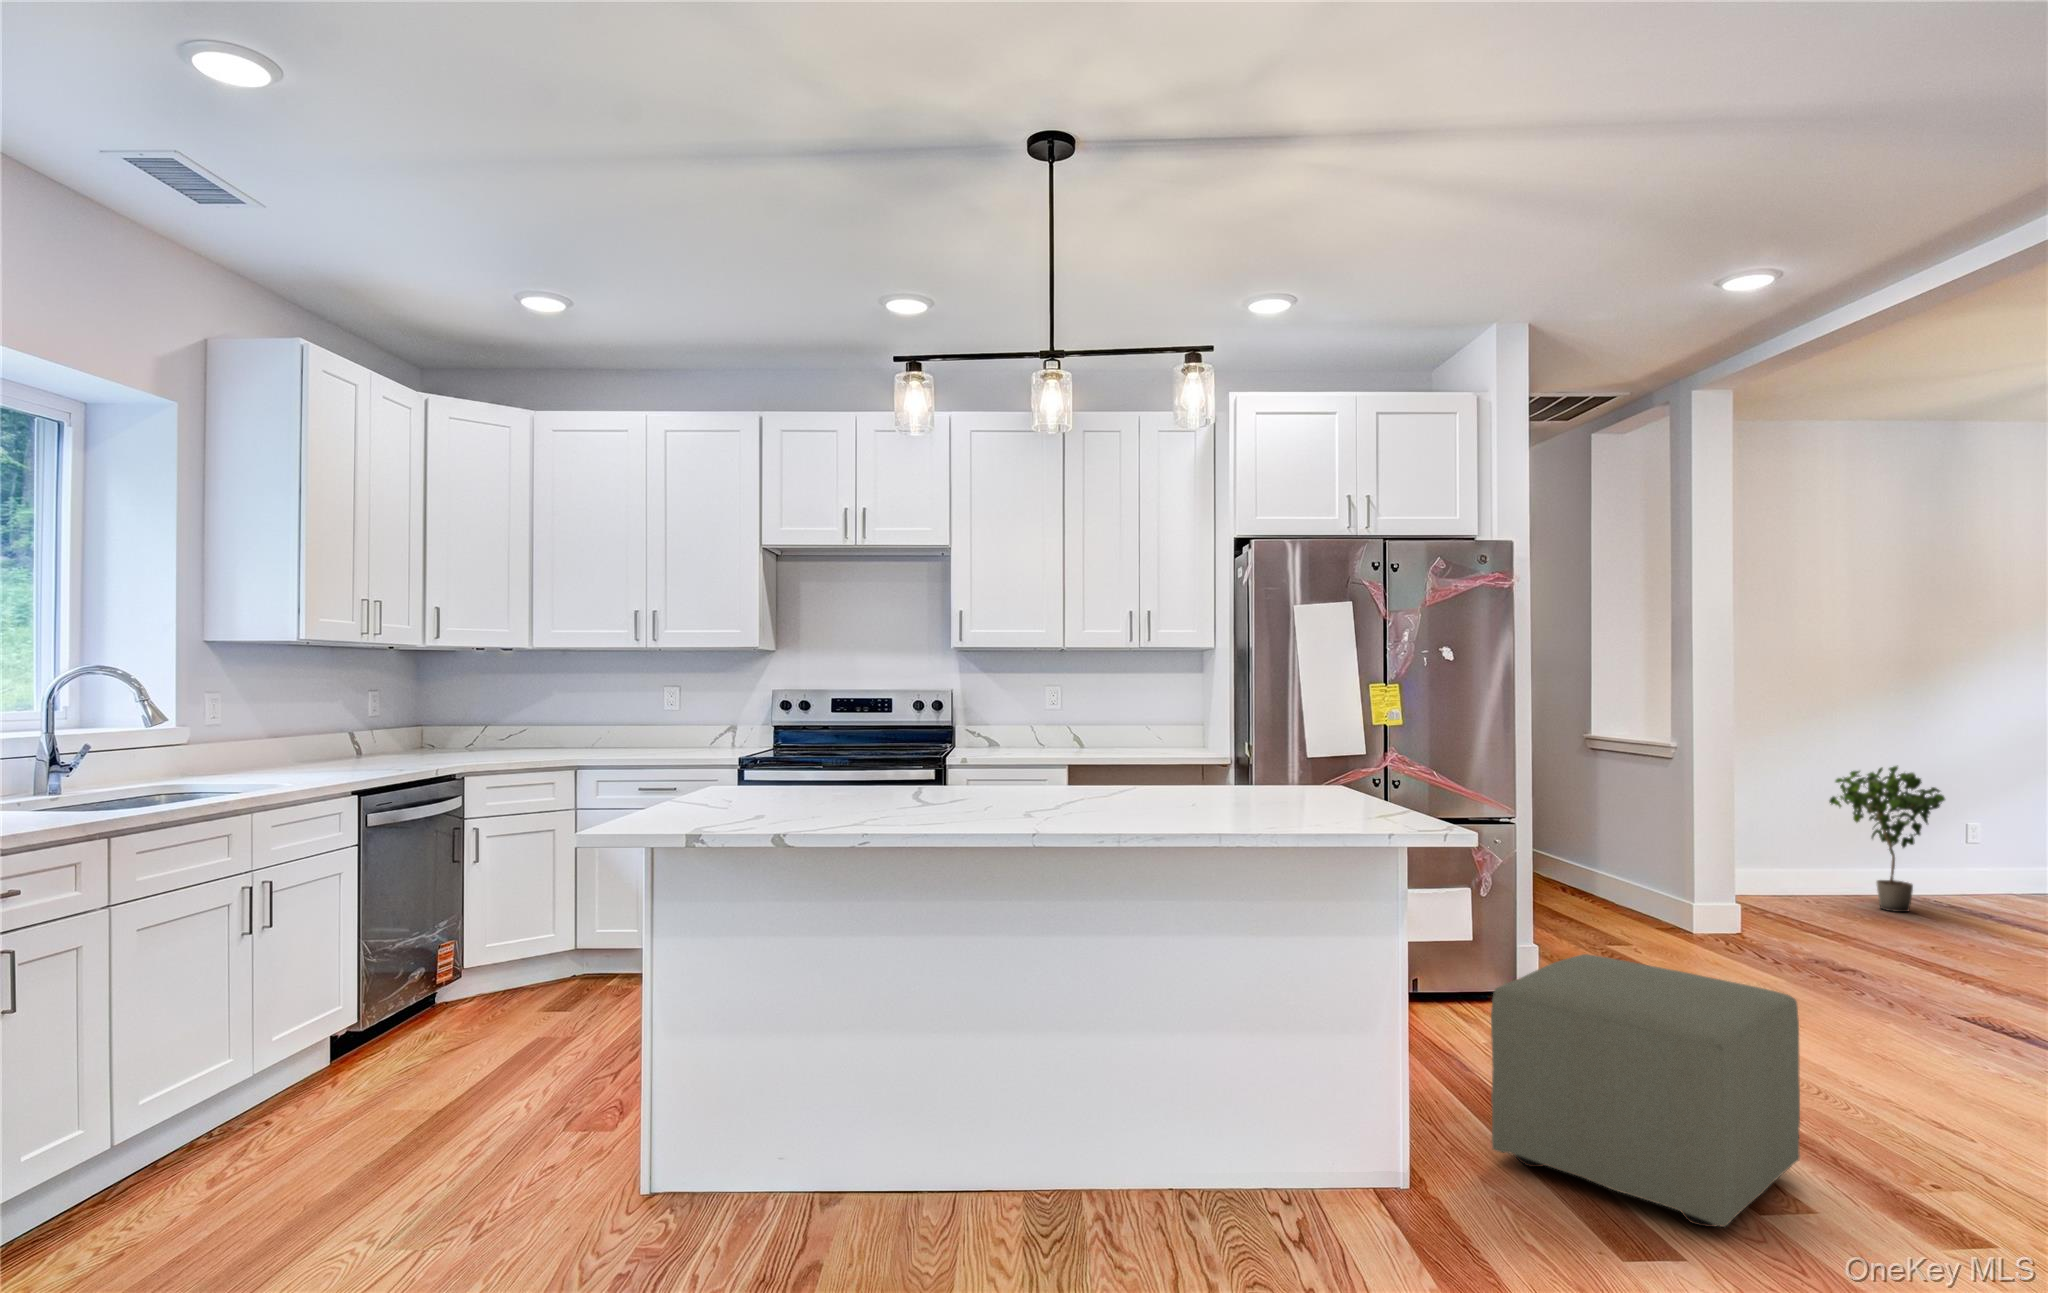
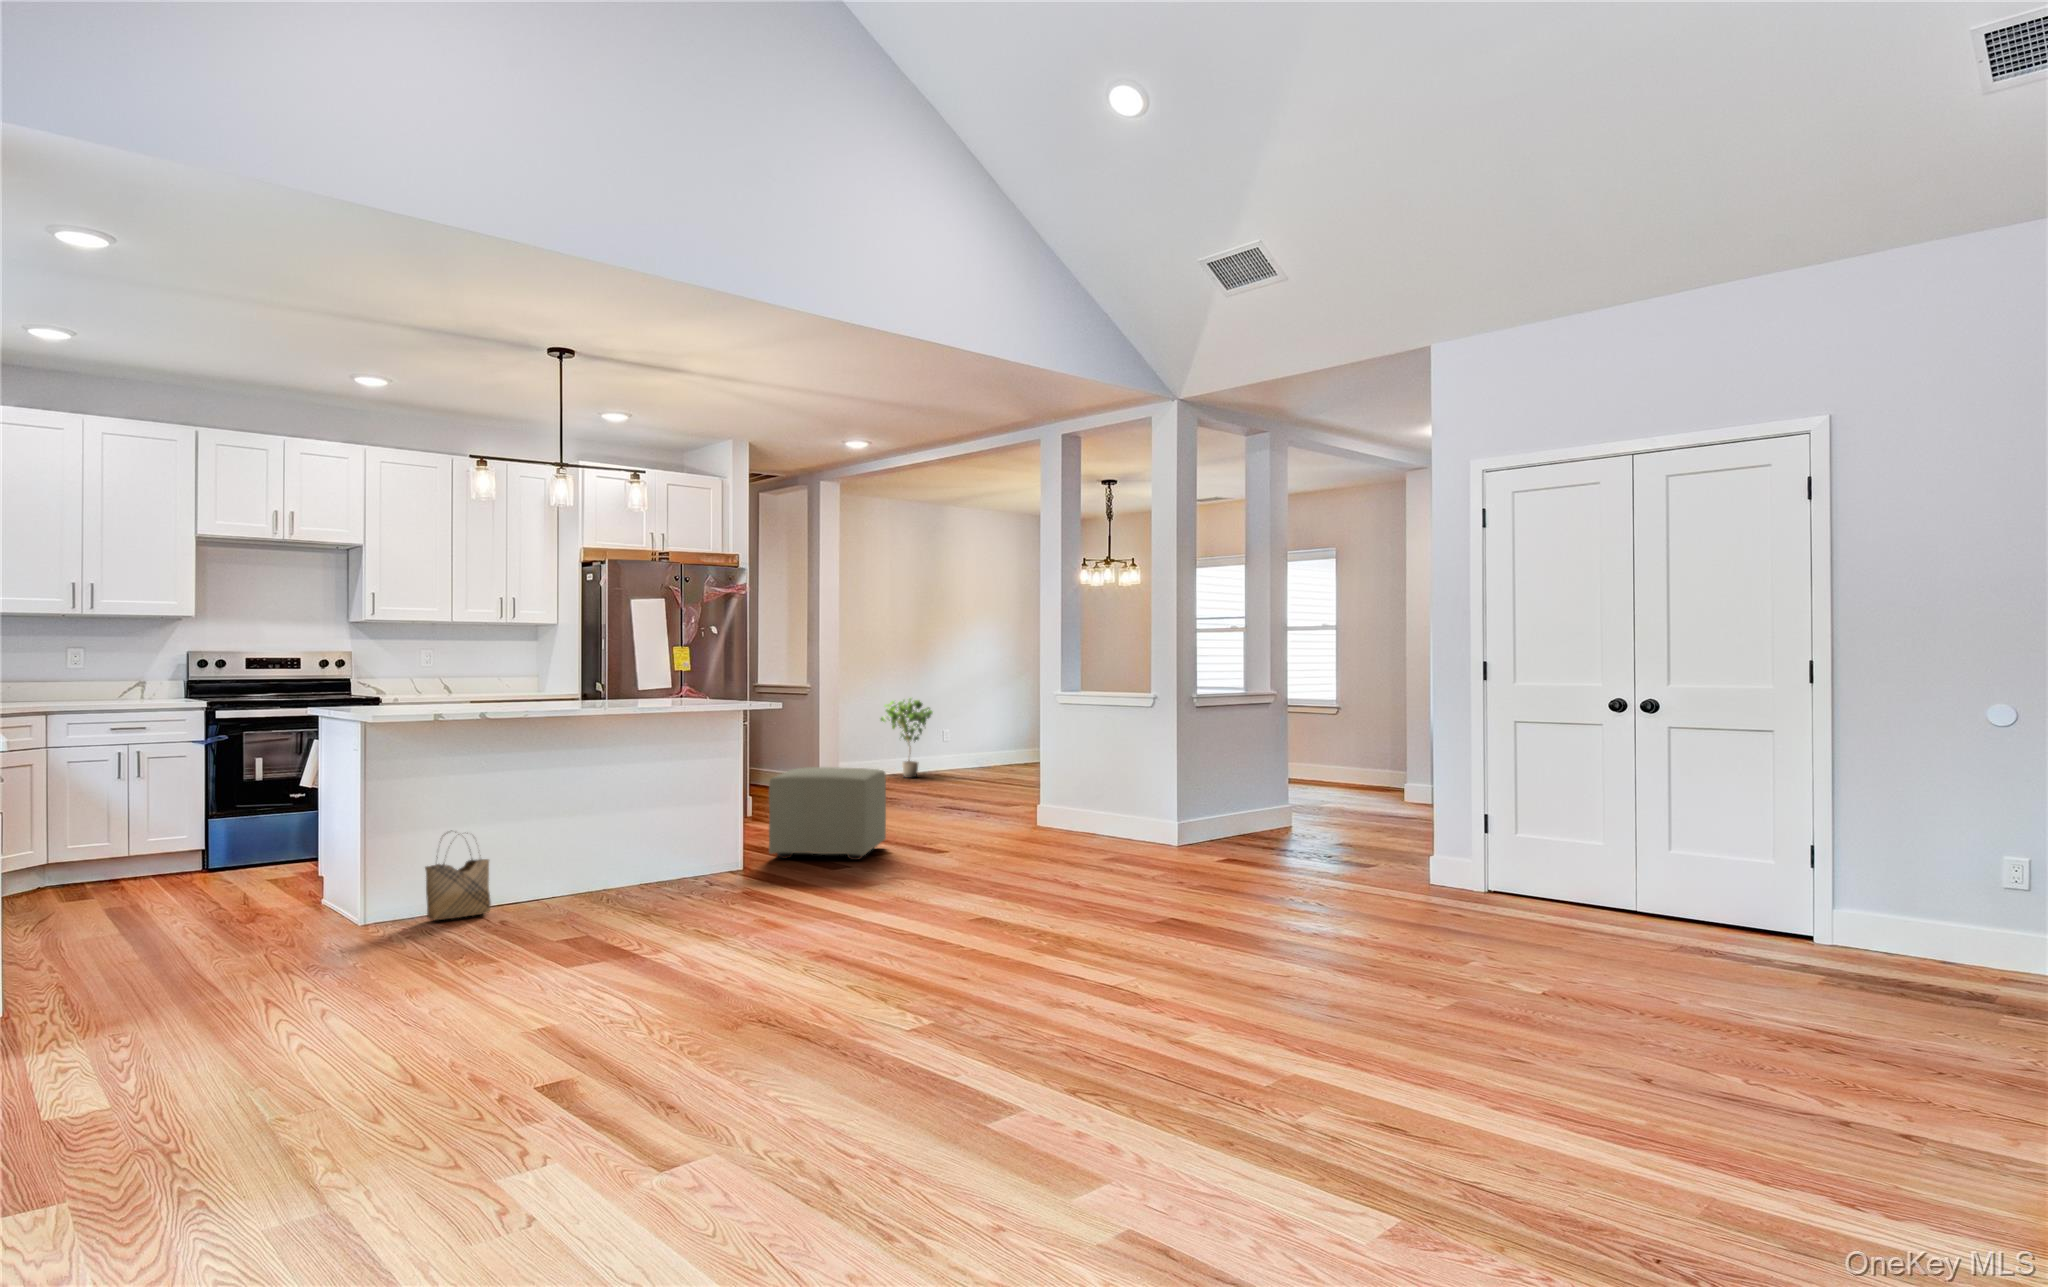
woven basket: none [738,1052,860,1229] -> present [425,834,491,920]

